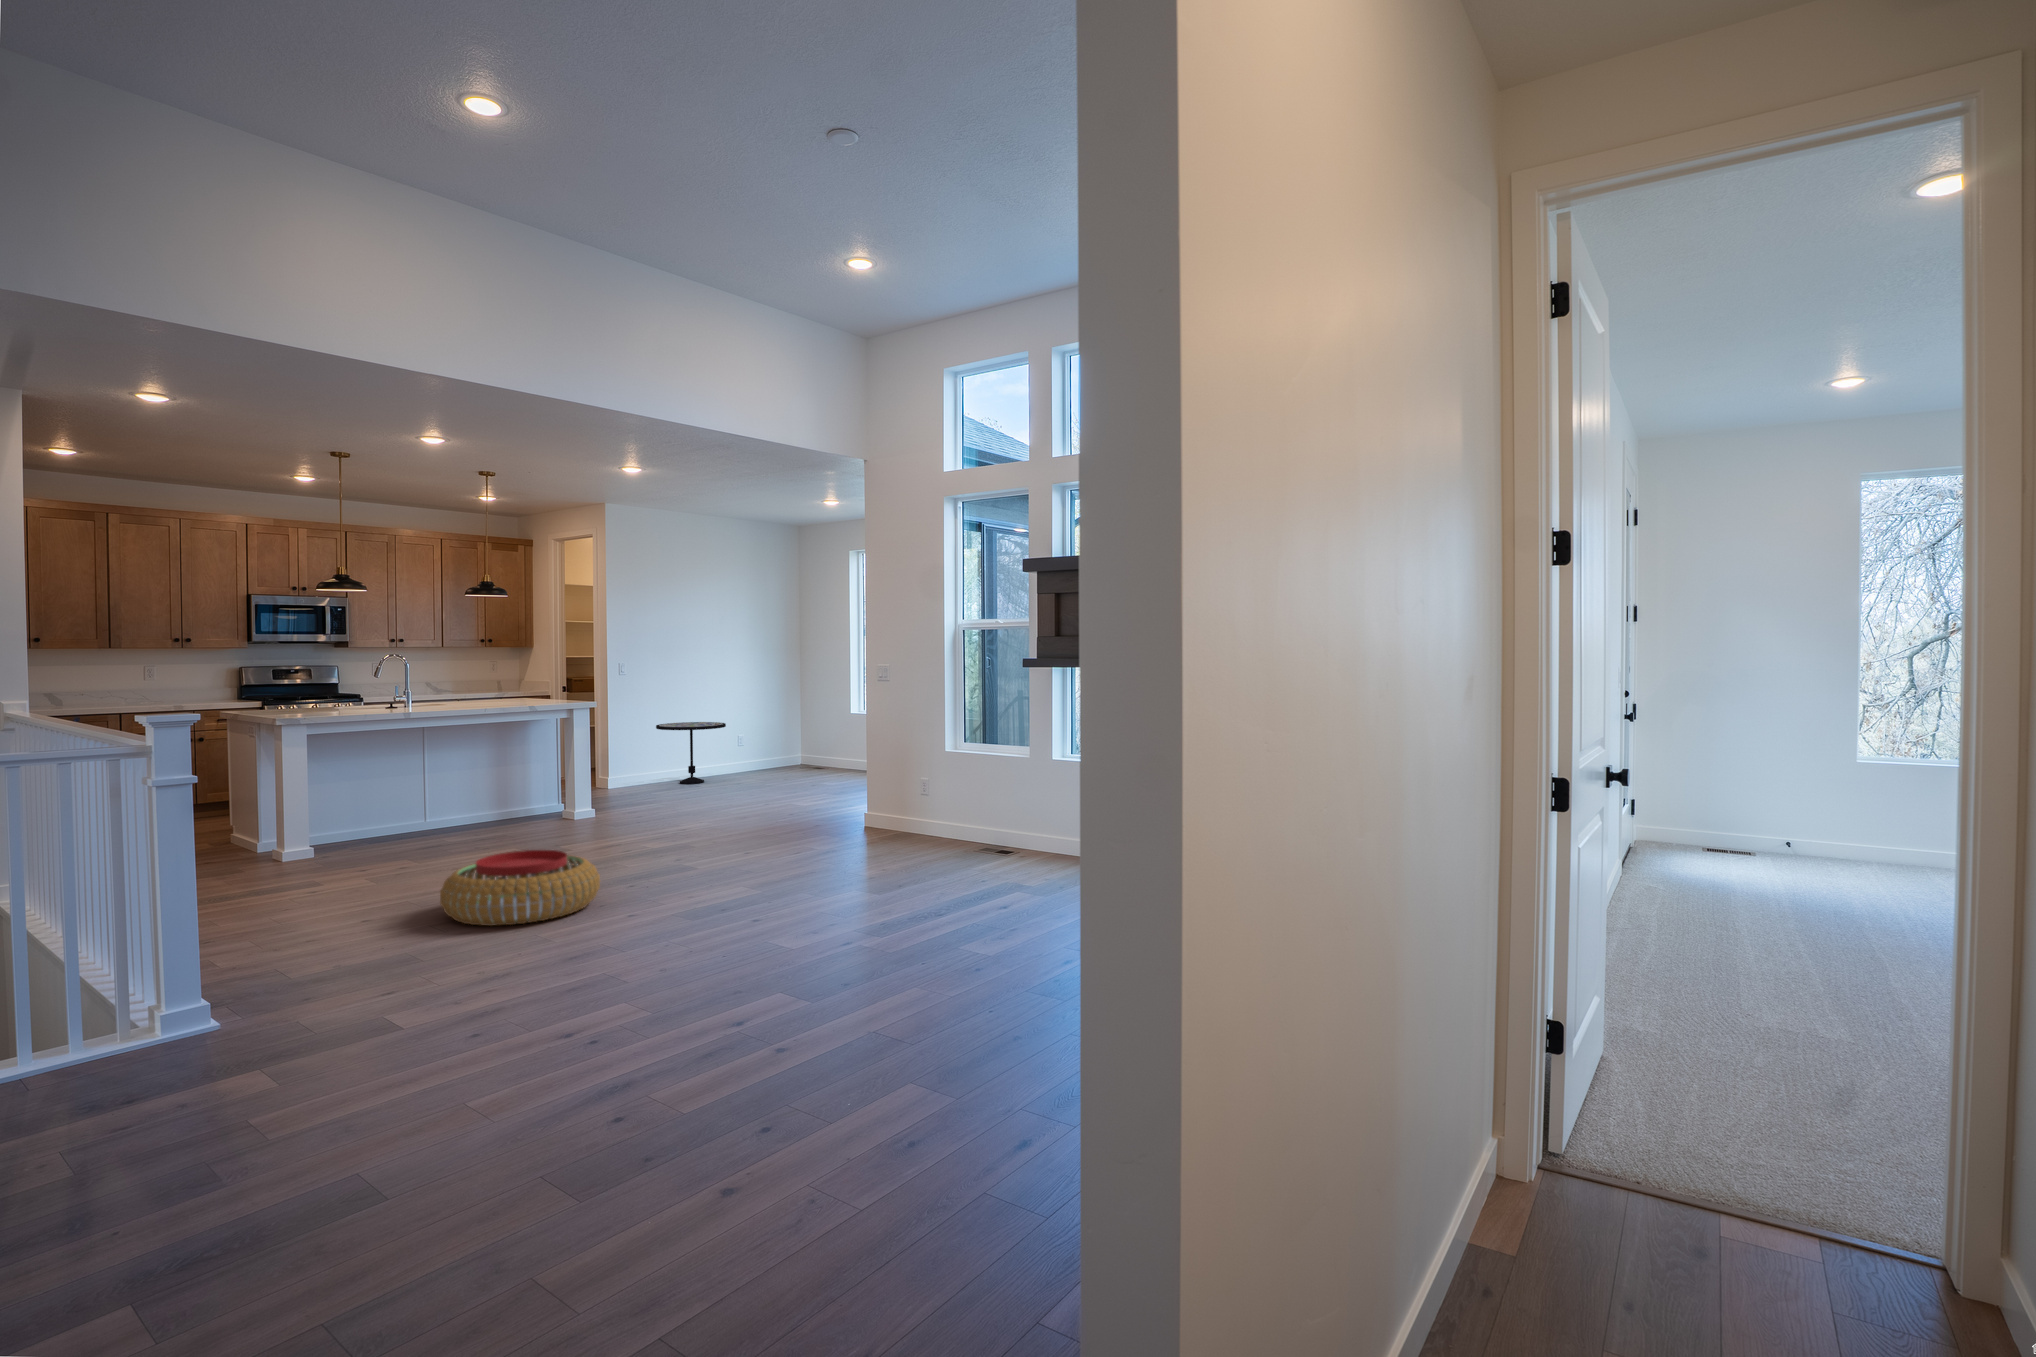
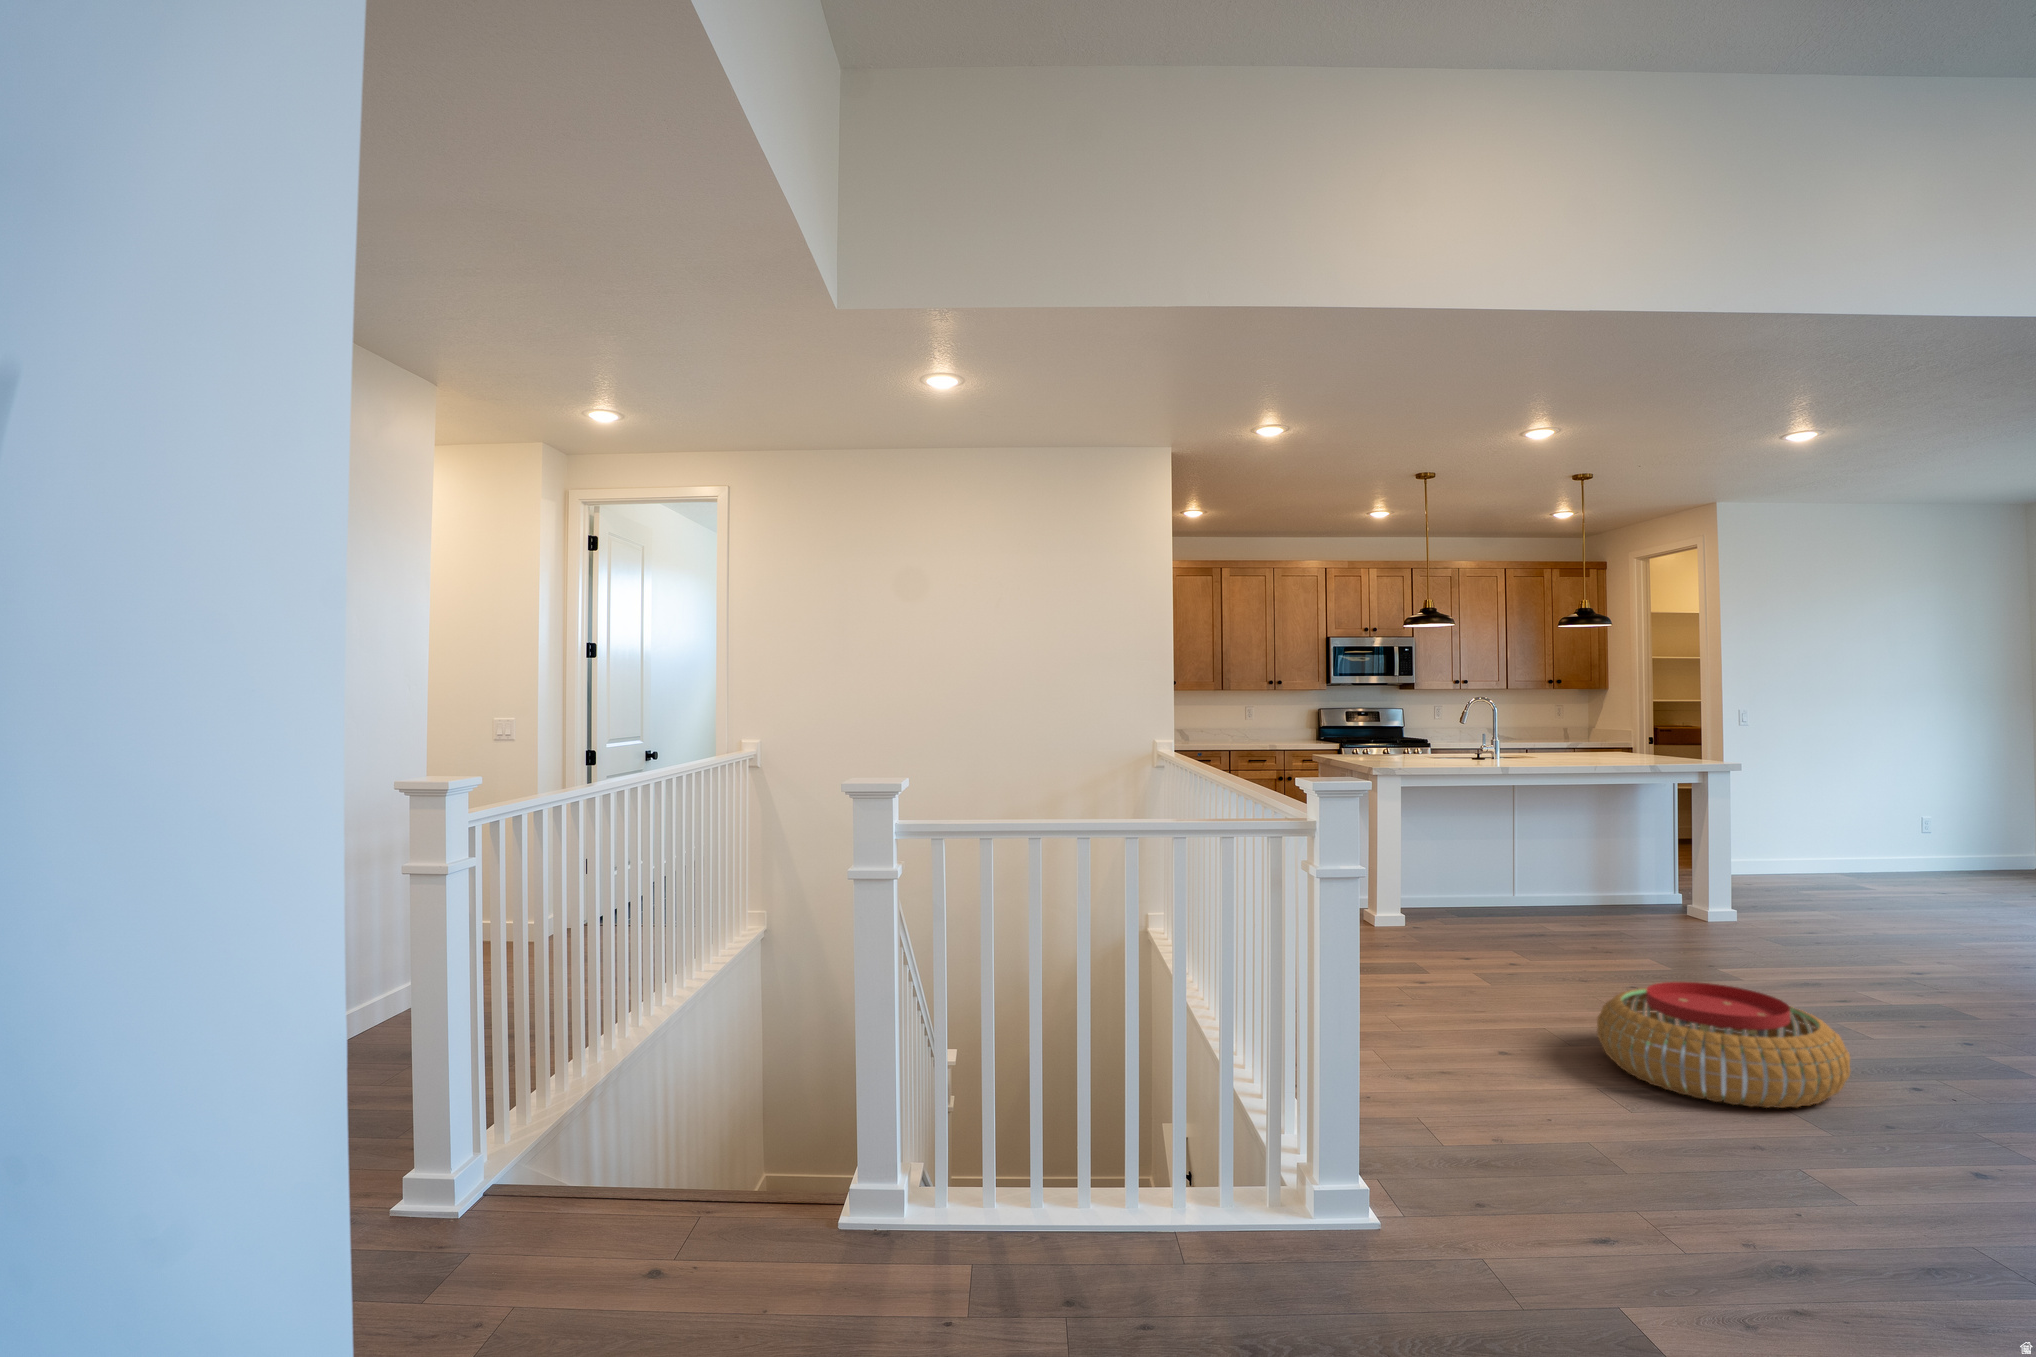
side table: present [656,722,726,784] -> none [1804,796,1928,889]

